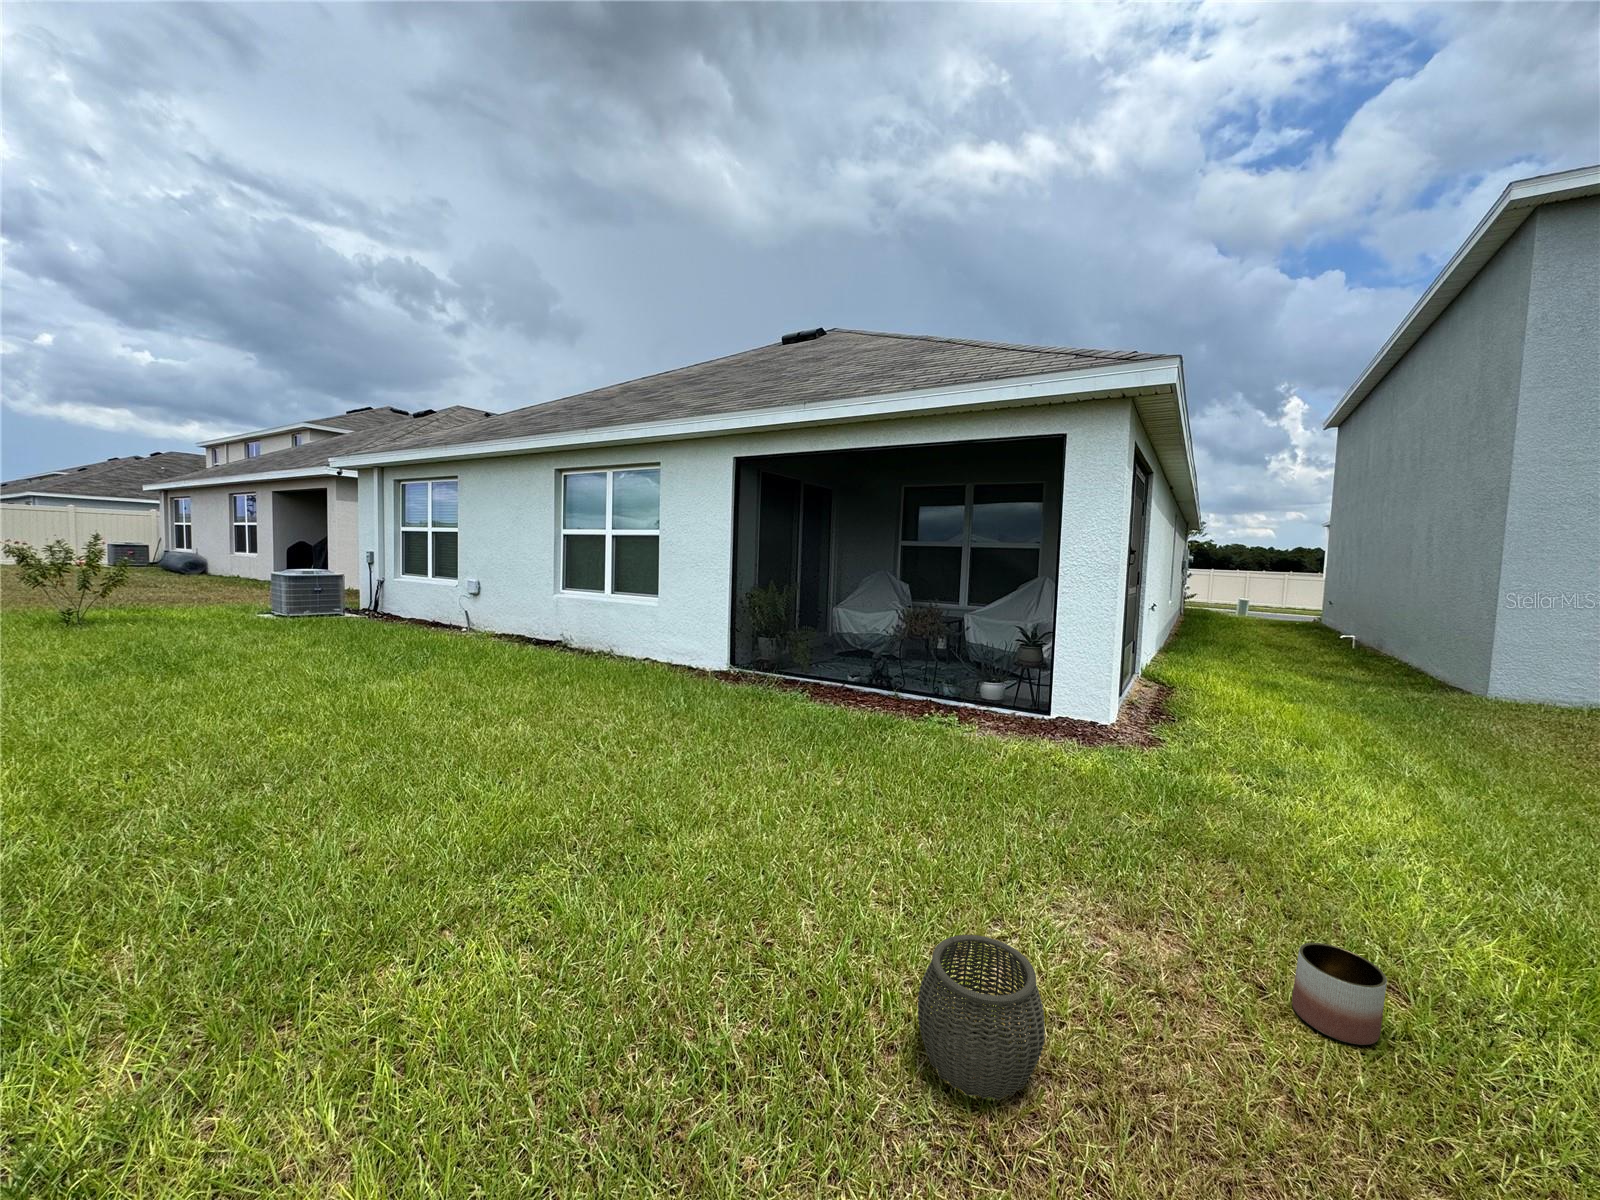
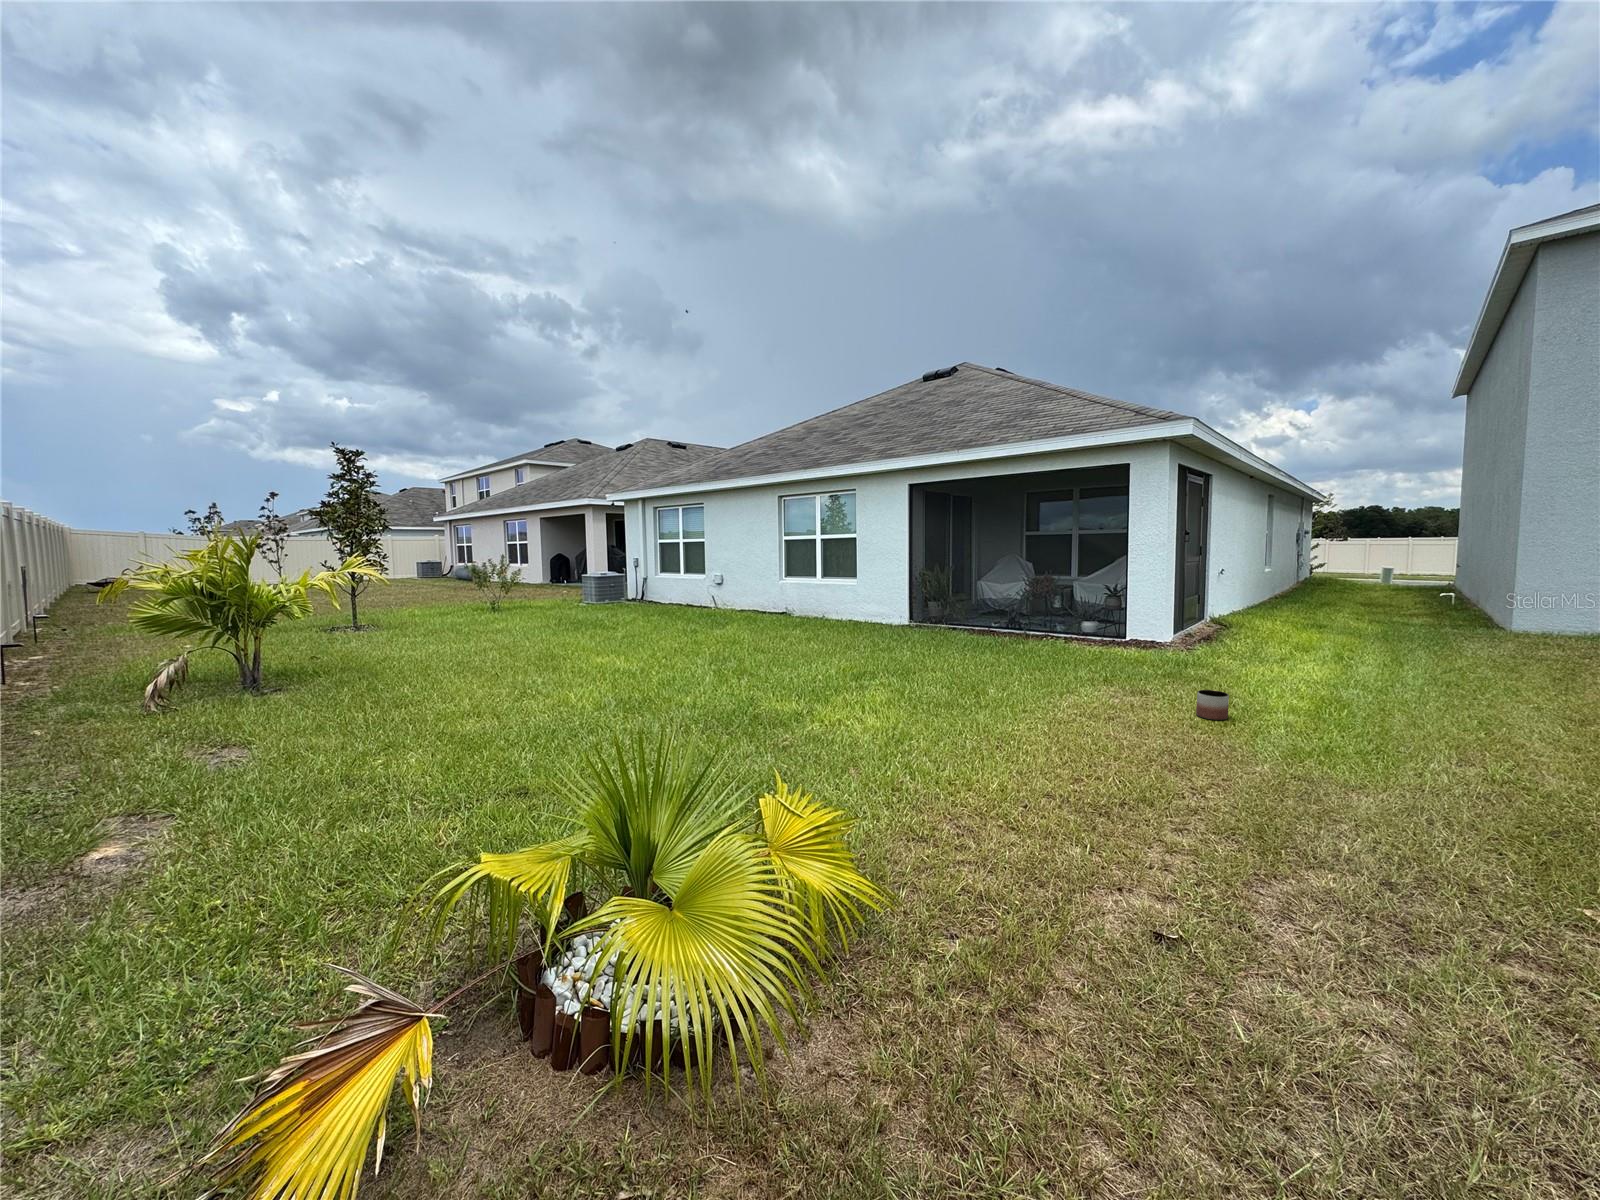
woven basket: present [918,935,1045,1100] -> none [1041,680,1087,724]

